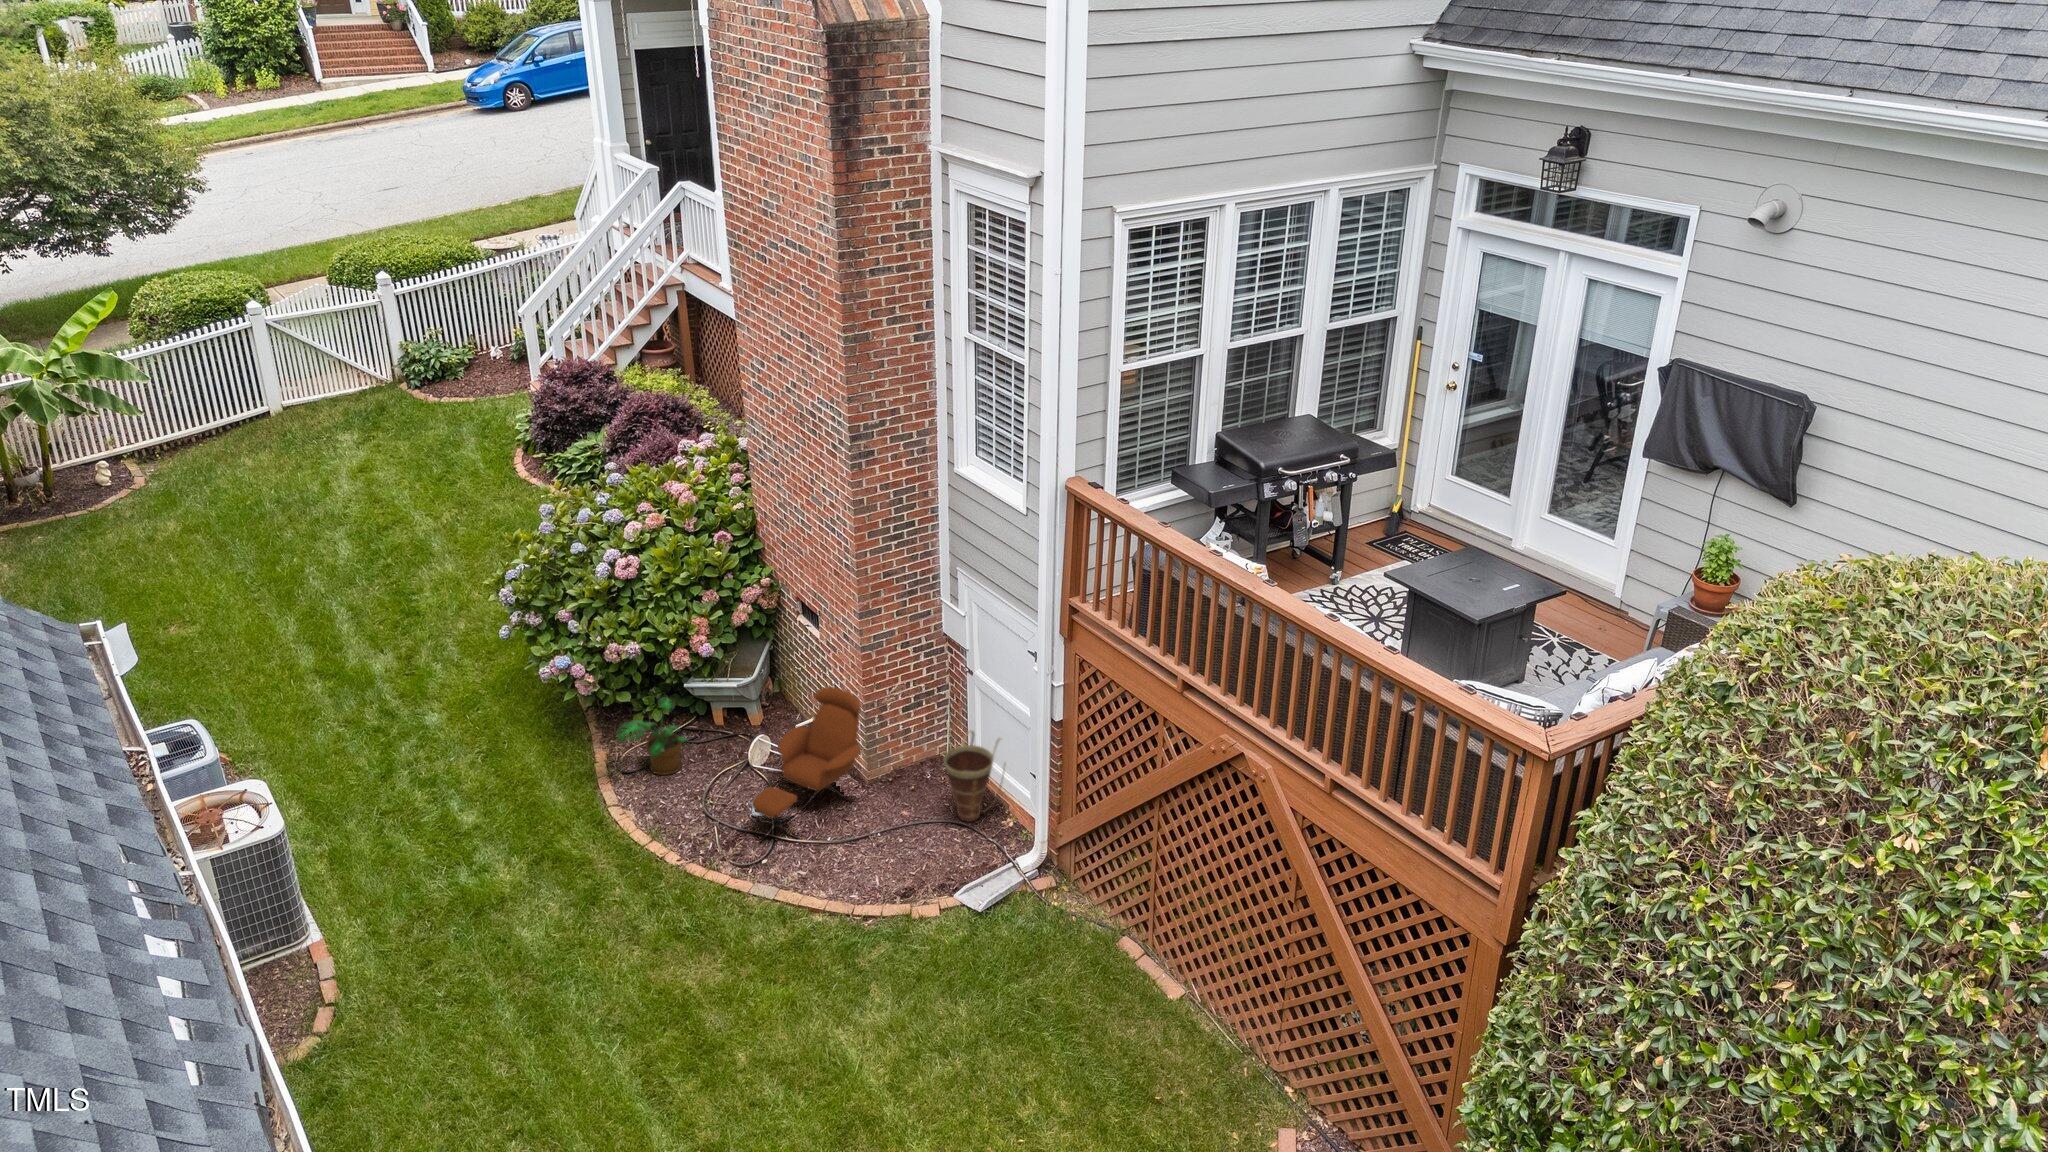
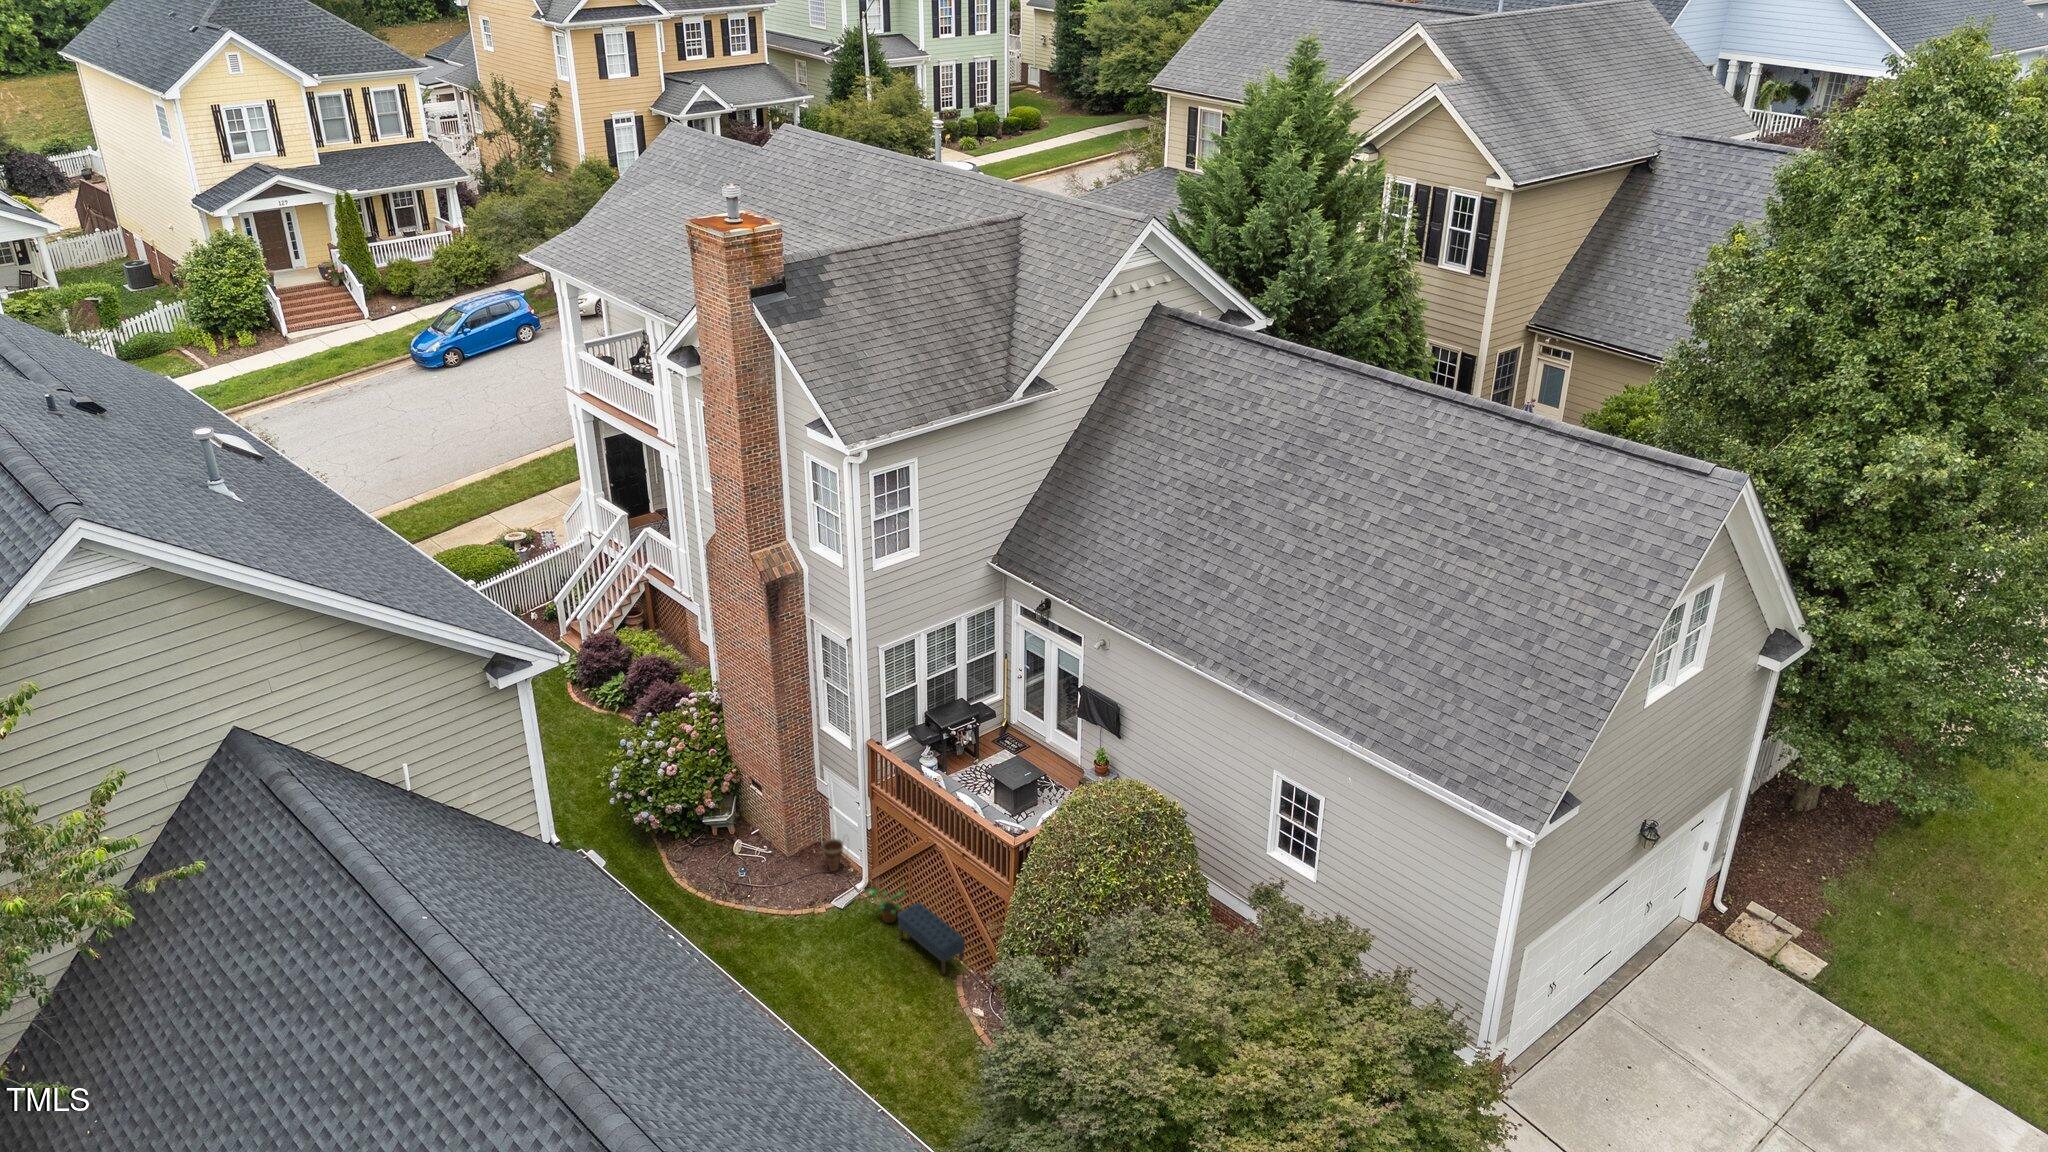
lounge chair: present [752,687,861,840] -> none [741,818,785,889]
potted plant: present [617,698,687,775] -> present [864,888,905,923]
bench: none [1117,913,1307,1124] -> present [897,903,965,975]

